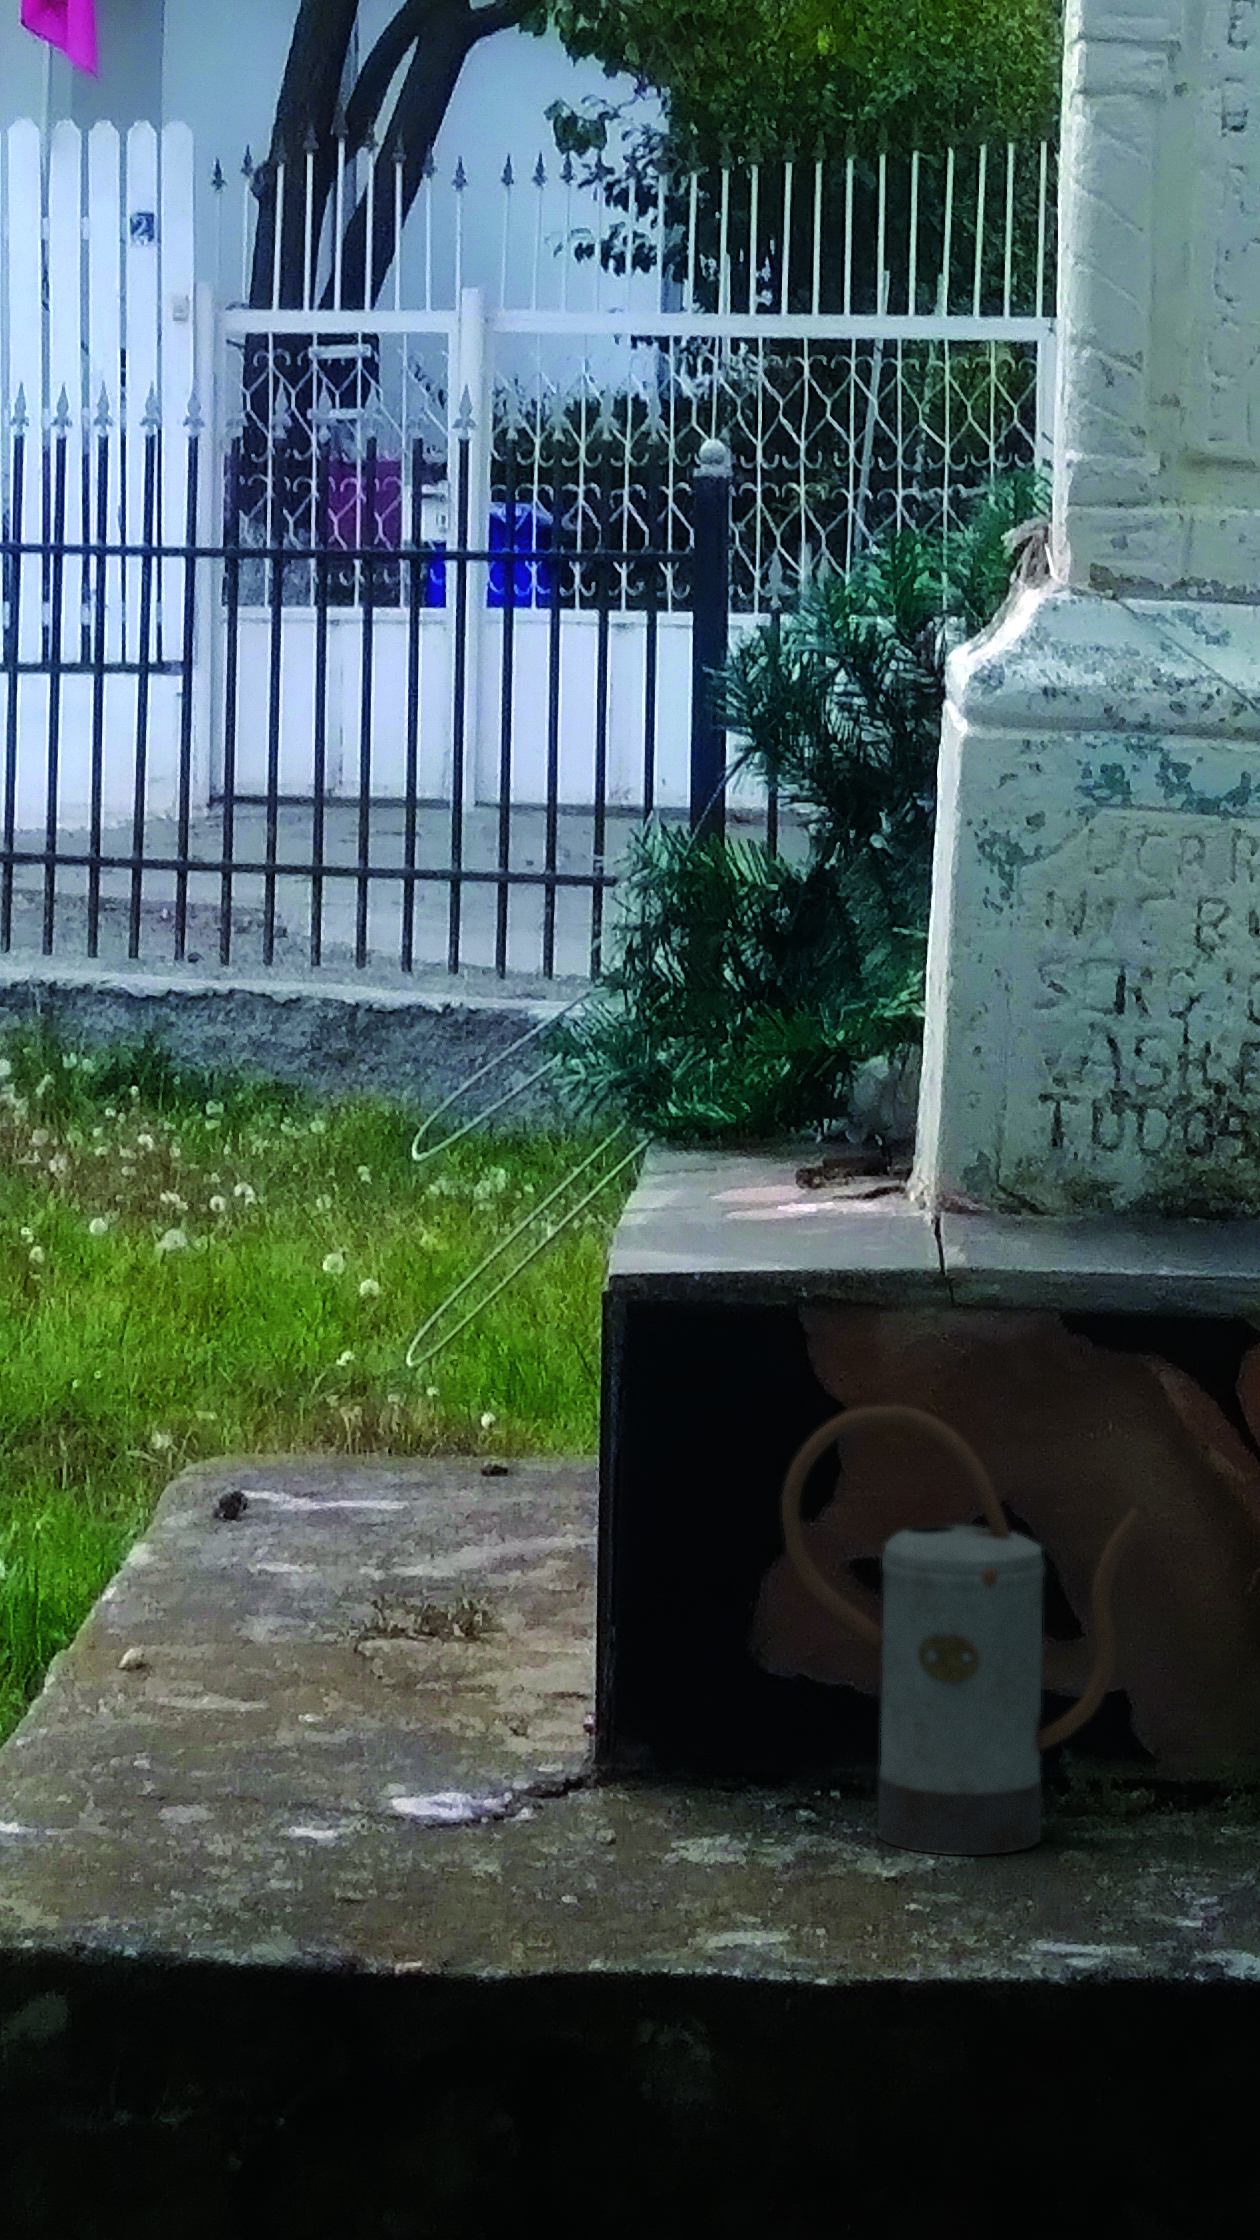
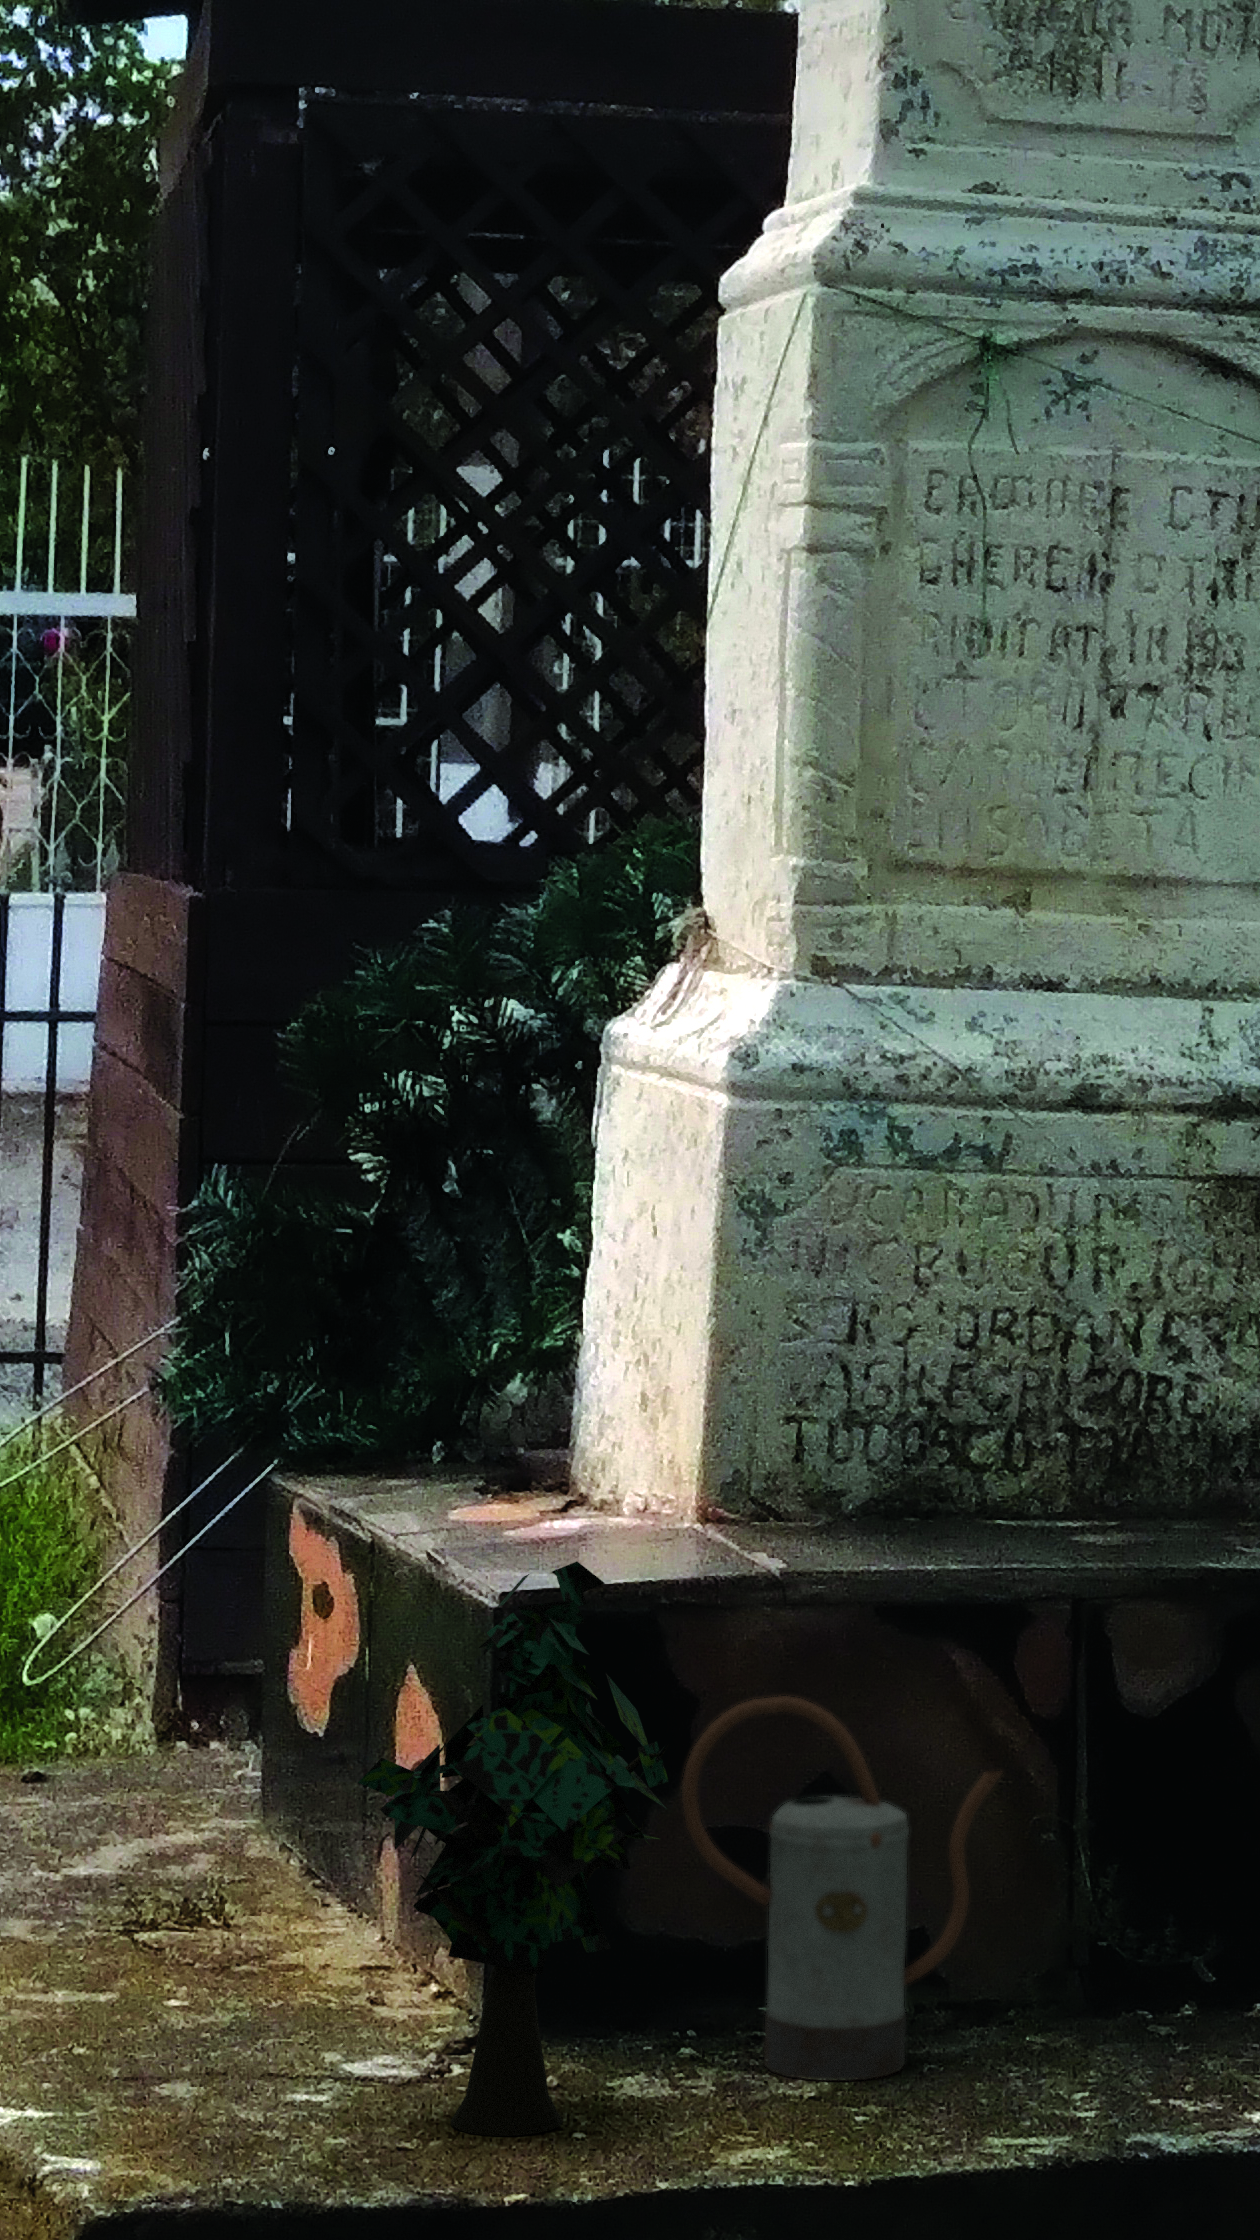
decorative plant: none [347,1232,708,1884] -> present [358,1561,669,2136]

